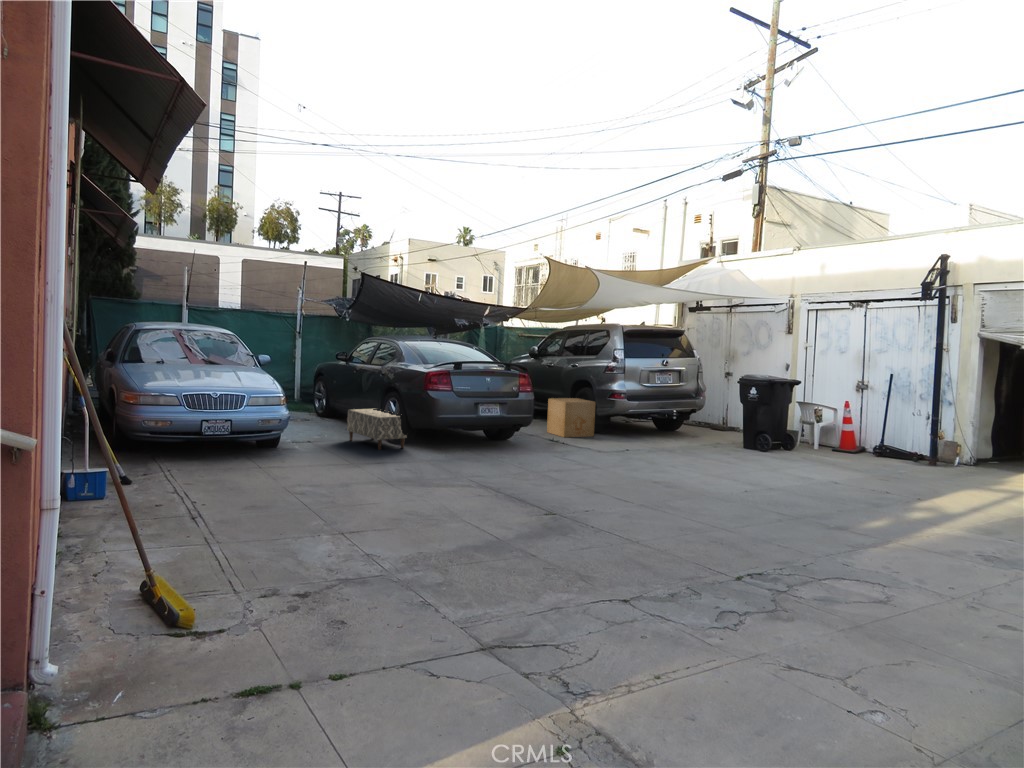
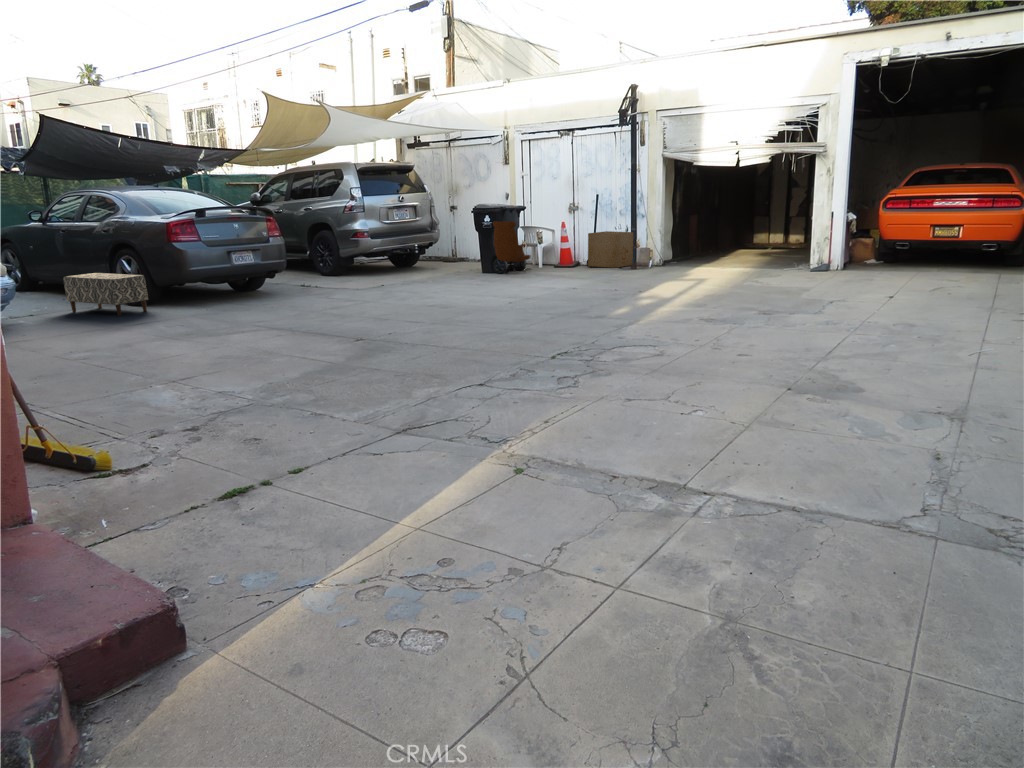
lounge chair: none [756,395,801,454] -> present [493,221,531,274]
cardboard box: present [547,398,596,437] -> present [588,231,633,268]

